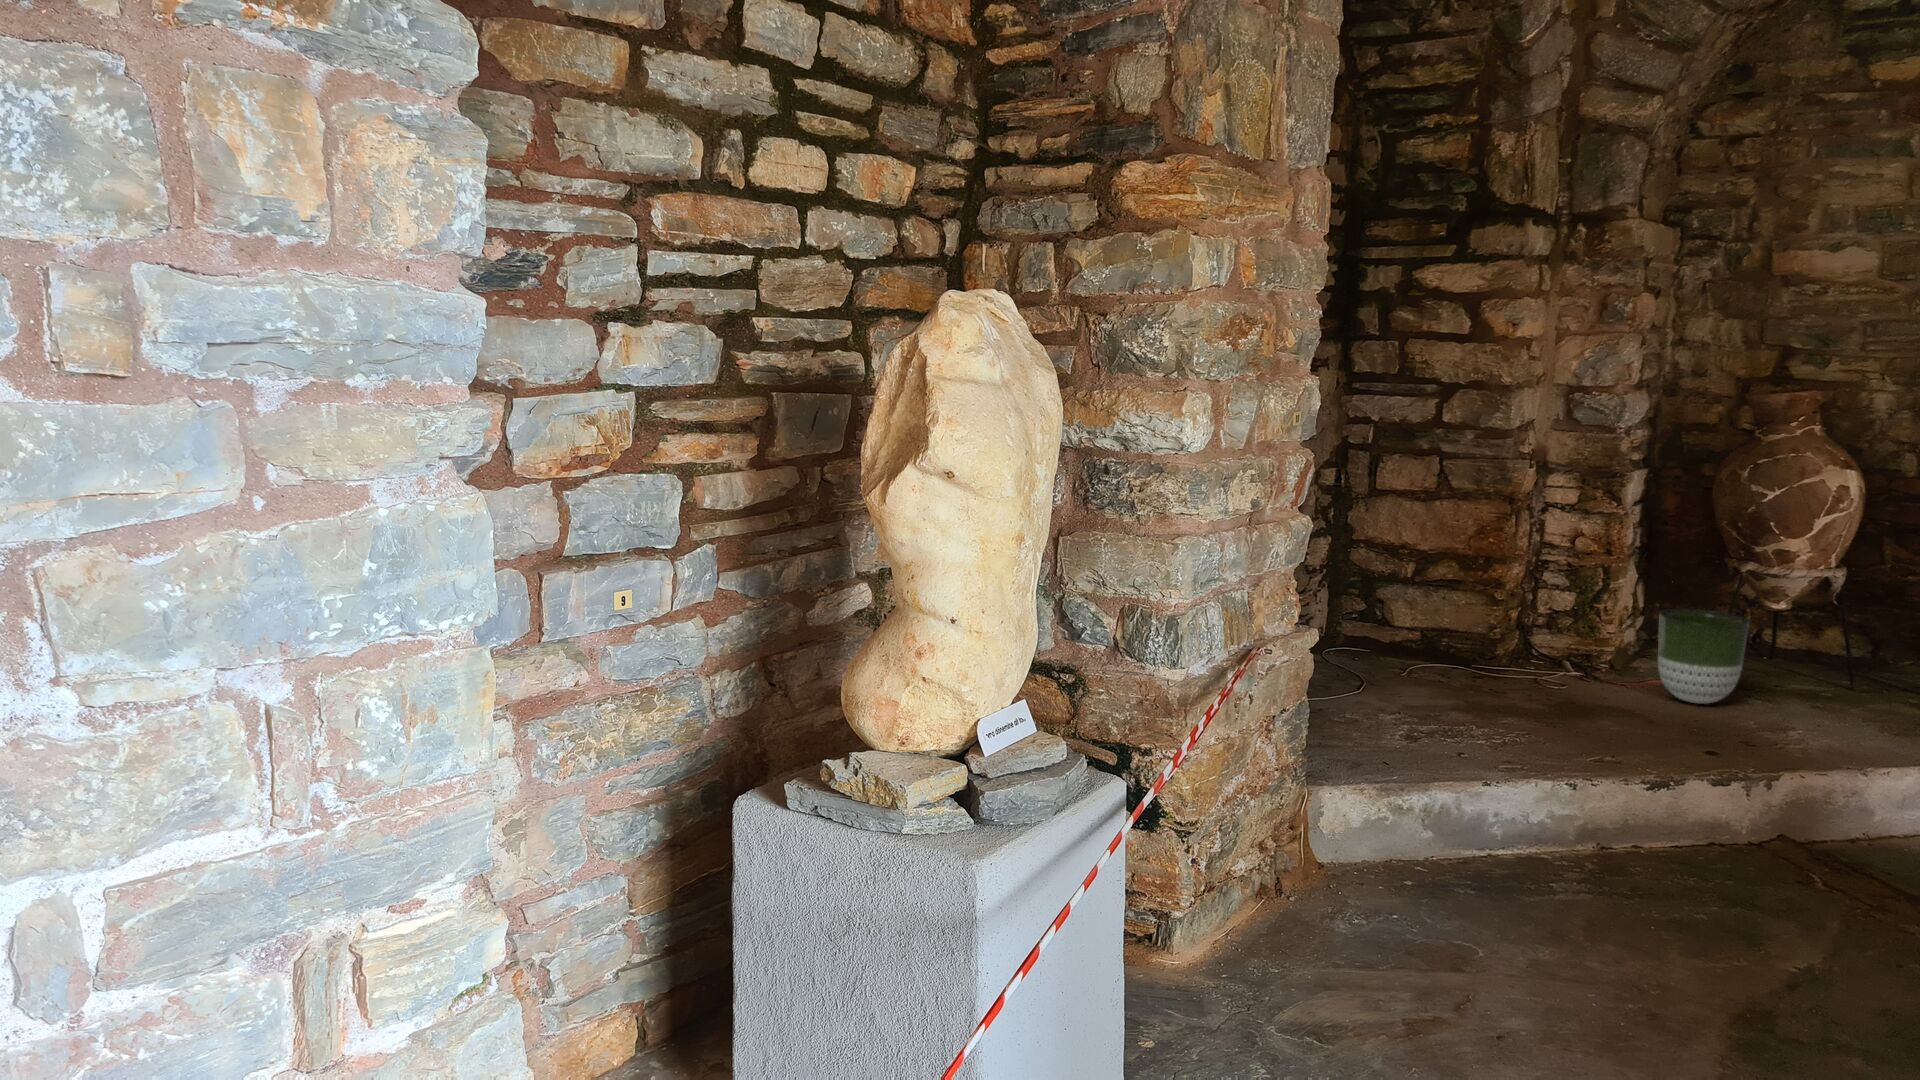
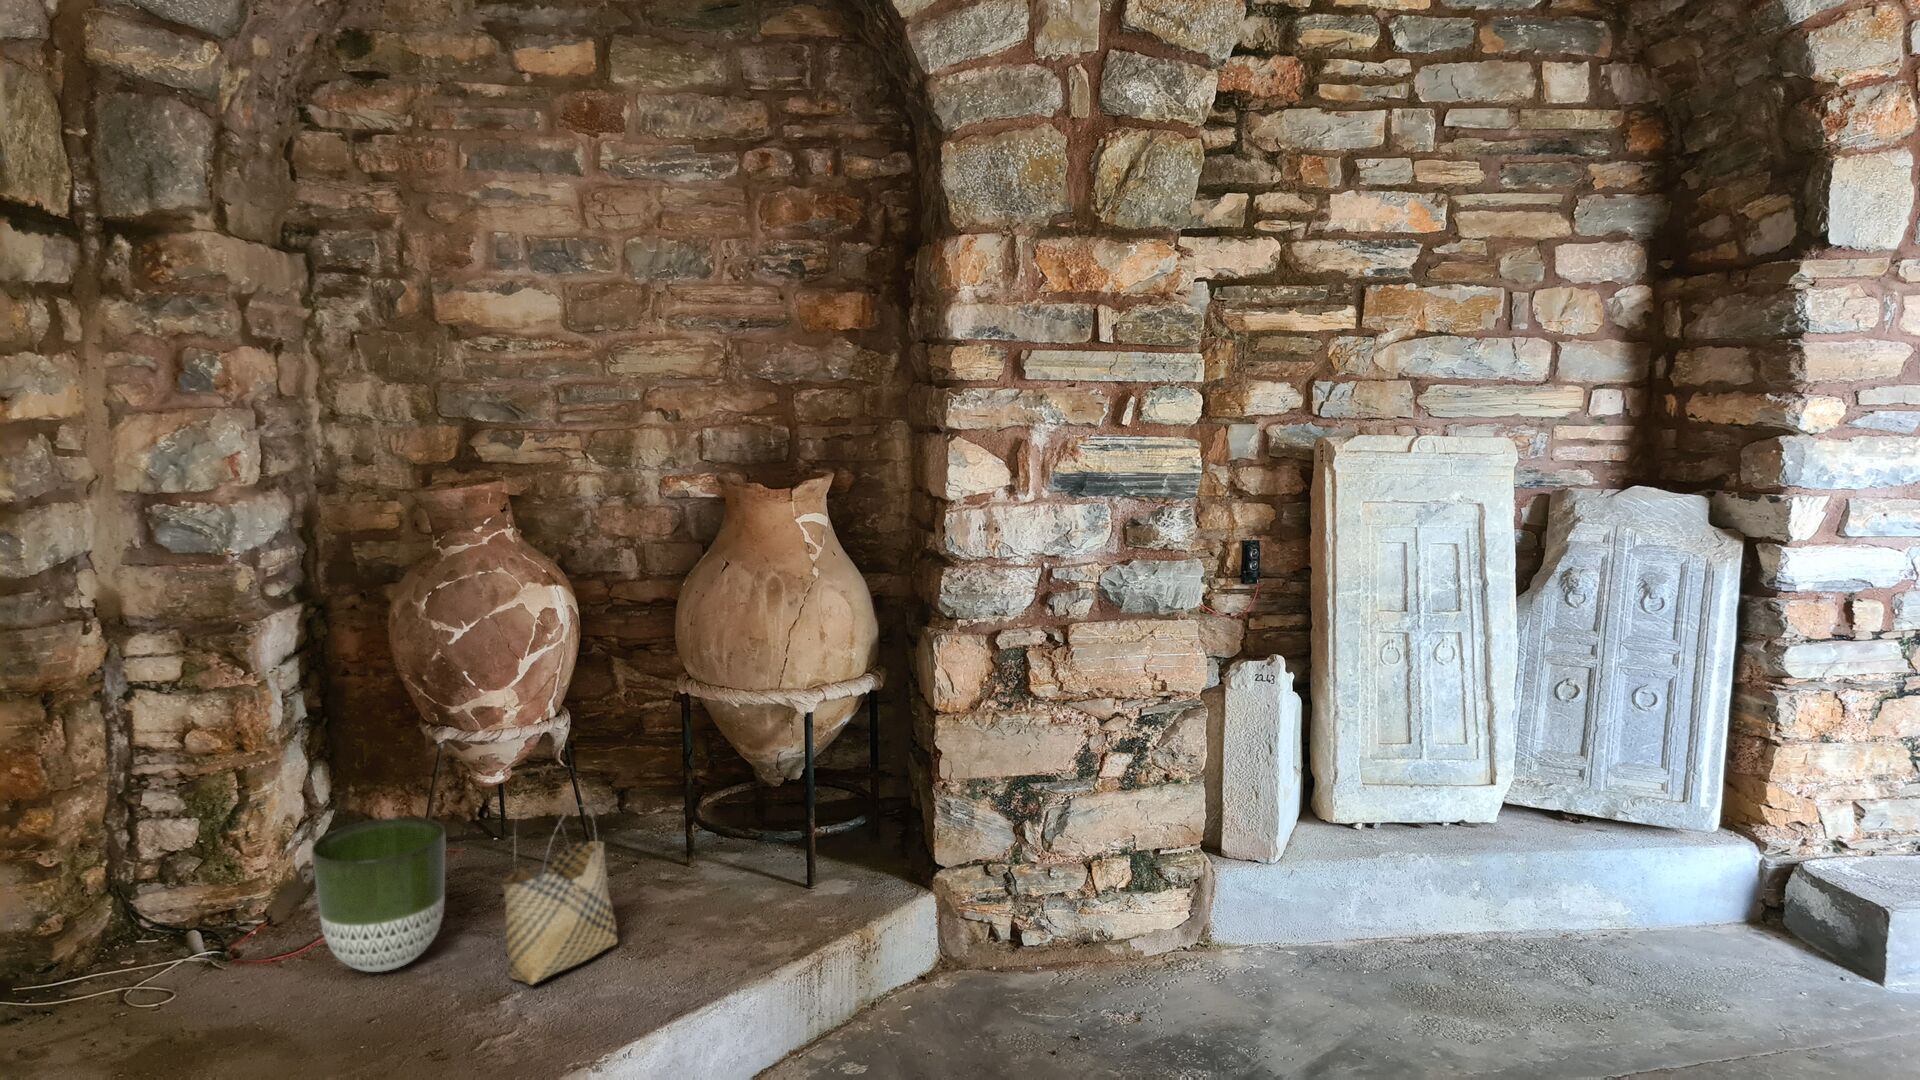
woven basket: none [1786,606,1875,728] -> present [501,797,618,985]

